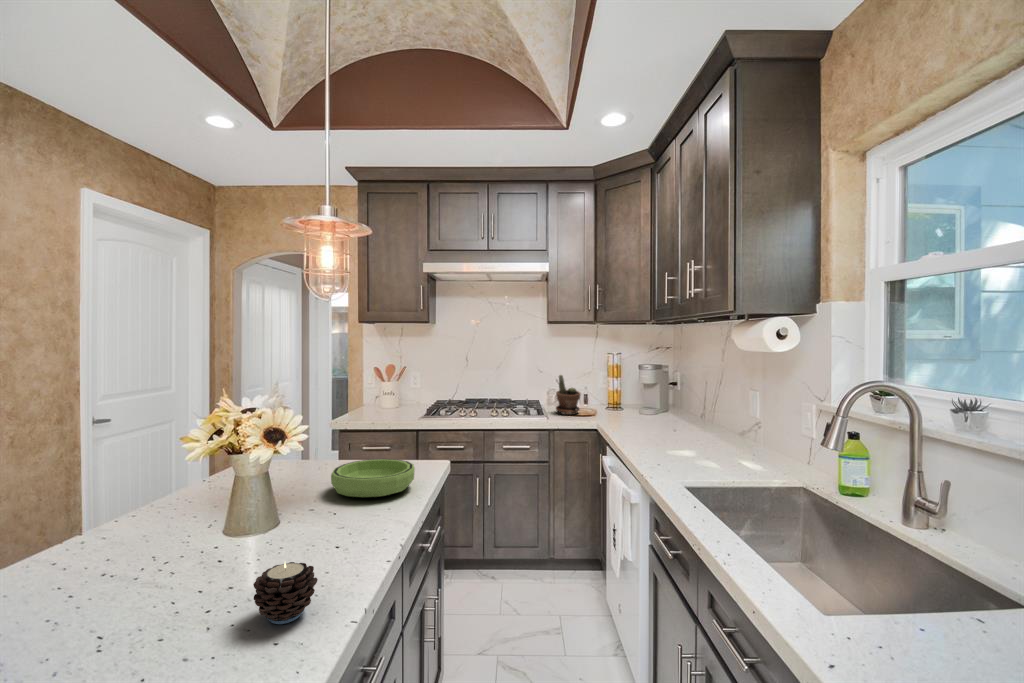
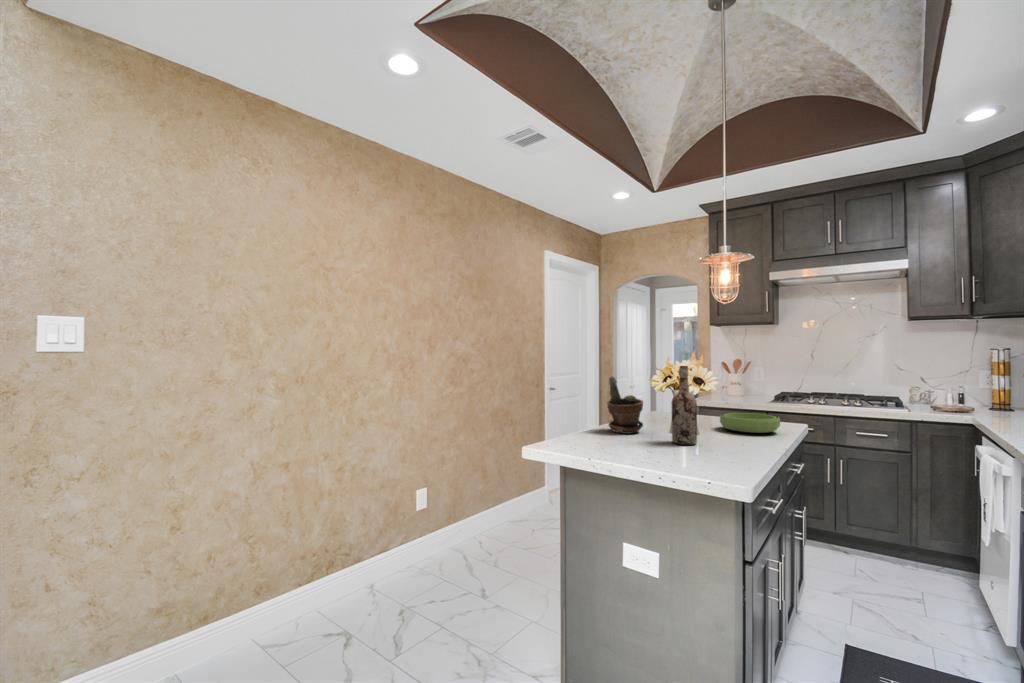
potted plant: present [556,375,581,415] -> present [607,376,643,434]
wine bottle: none [214,414,264,568] -> present [672,366,697,445]
candle: present [253,562,318,624] -> none [708,432,741,462]

